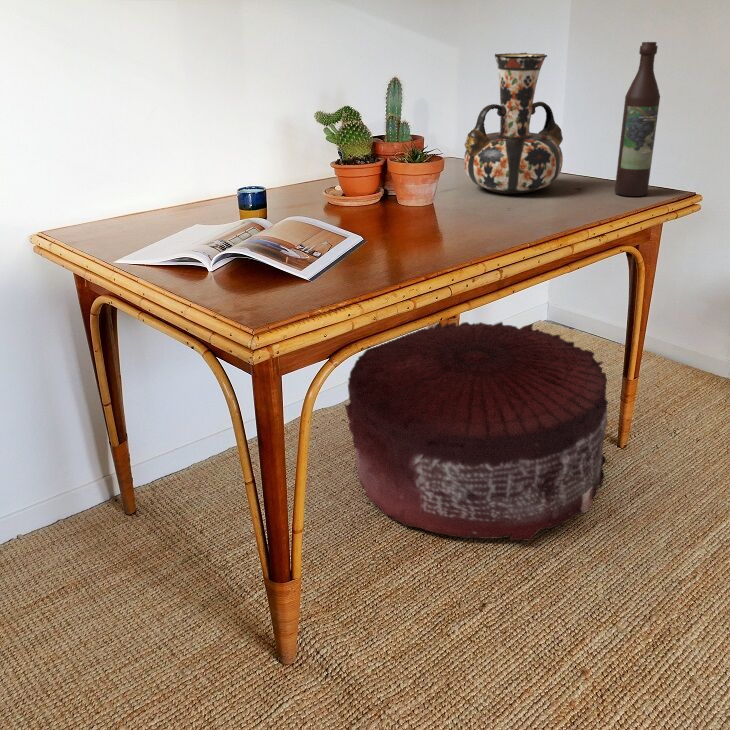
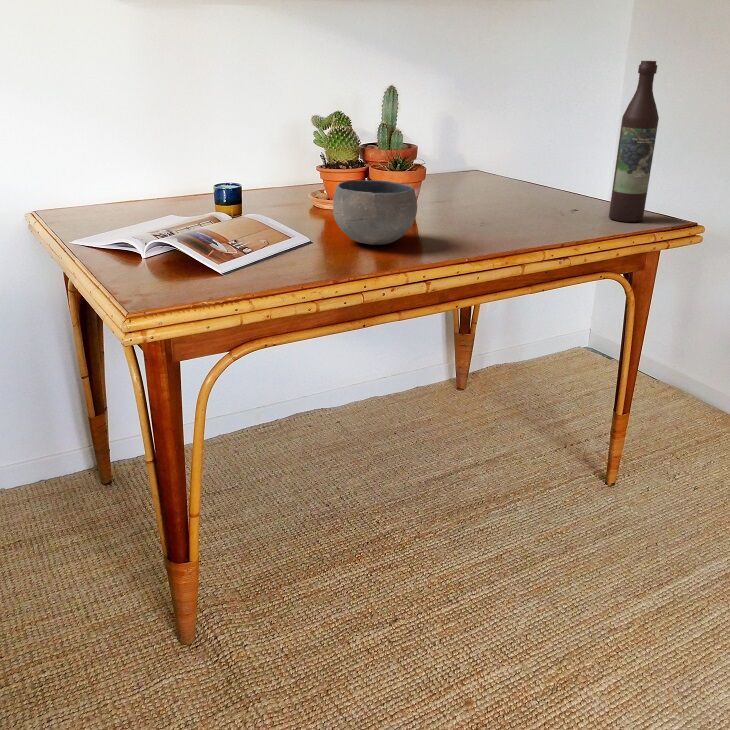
decorative vase: present [464,53,563,194] -> none [456,67,564,210]
bowl: none [387,173,470,238] -> present [333,180,417,245]
pouf: present [345,322,608,540] -> none [315,334,583,564]

